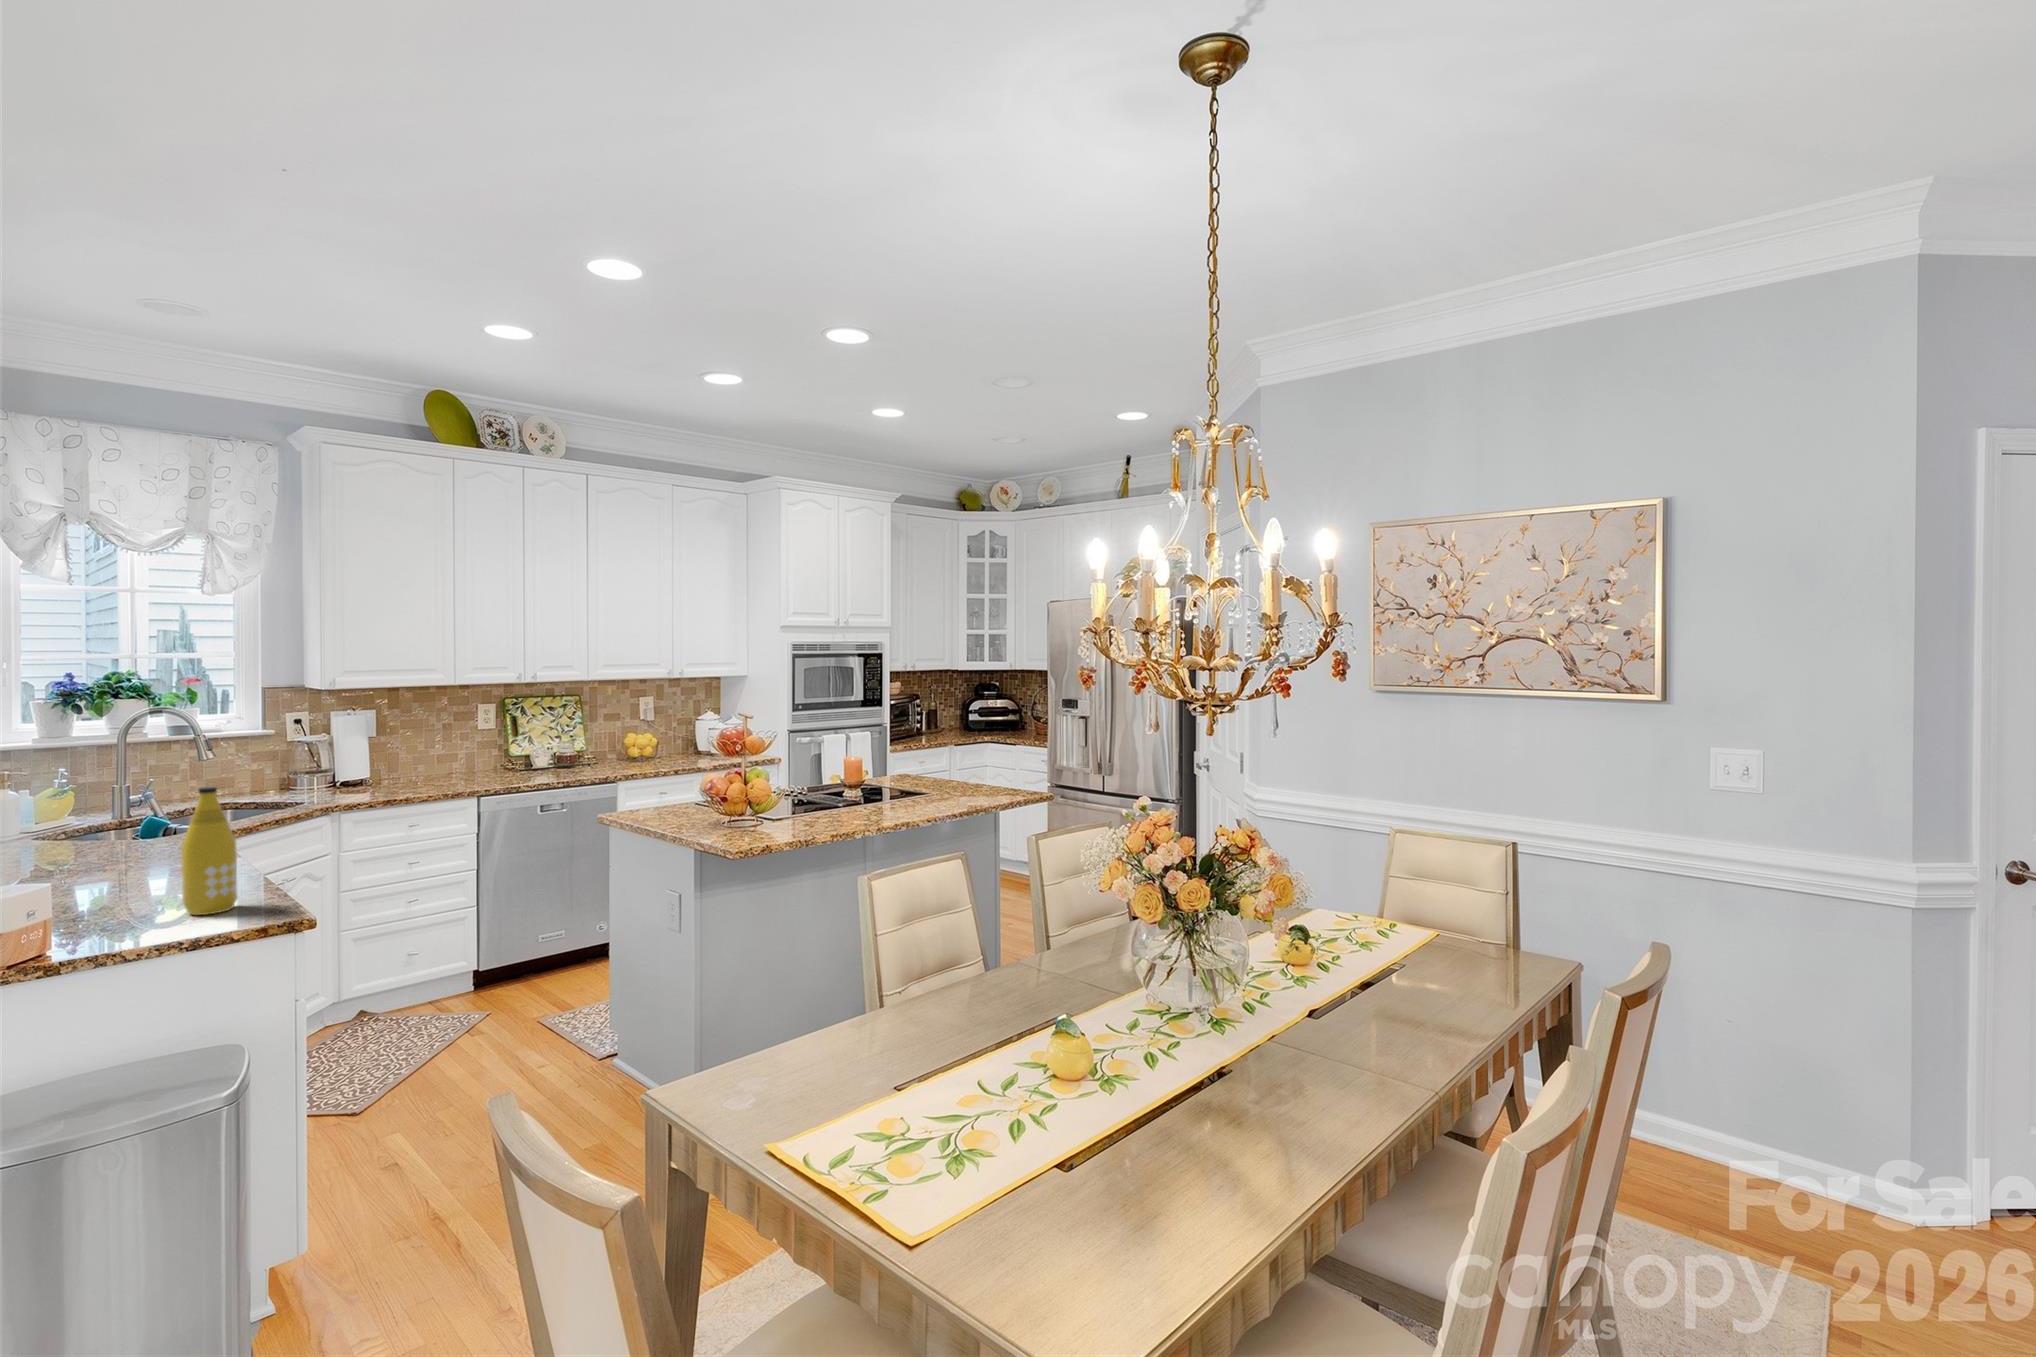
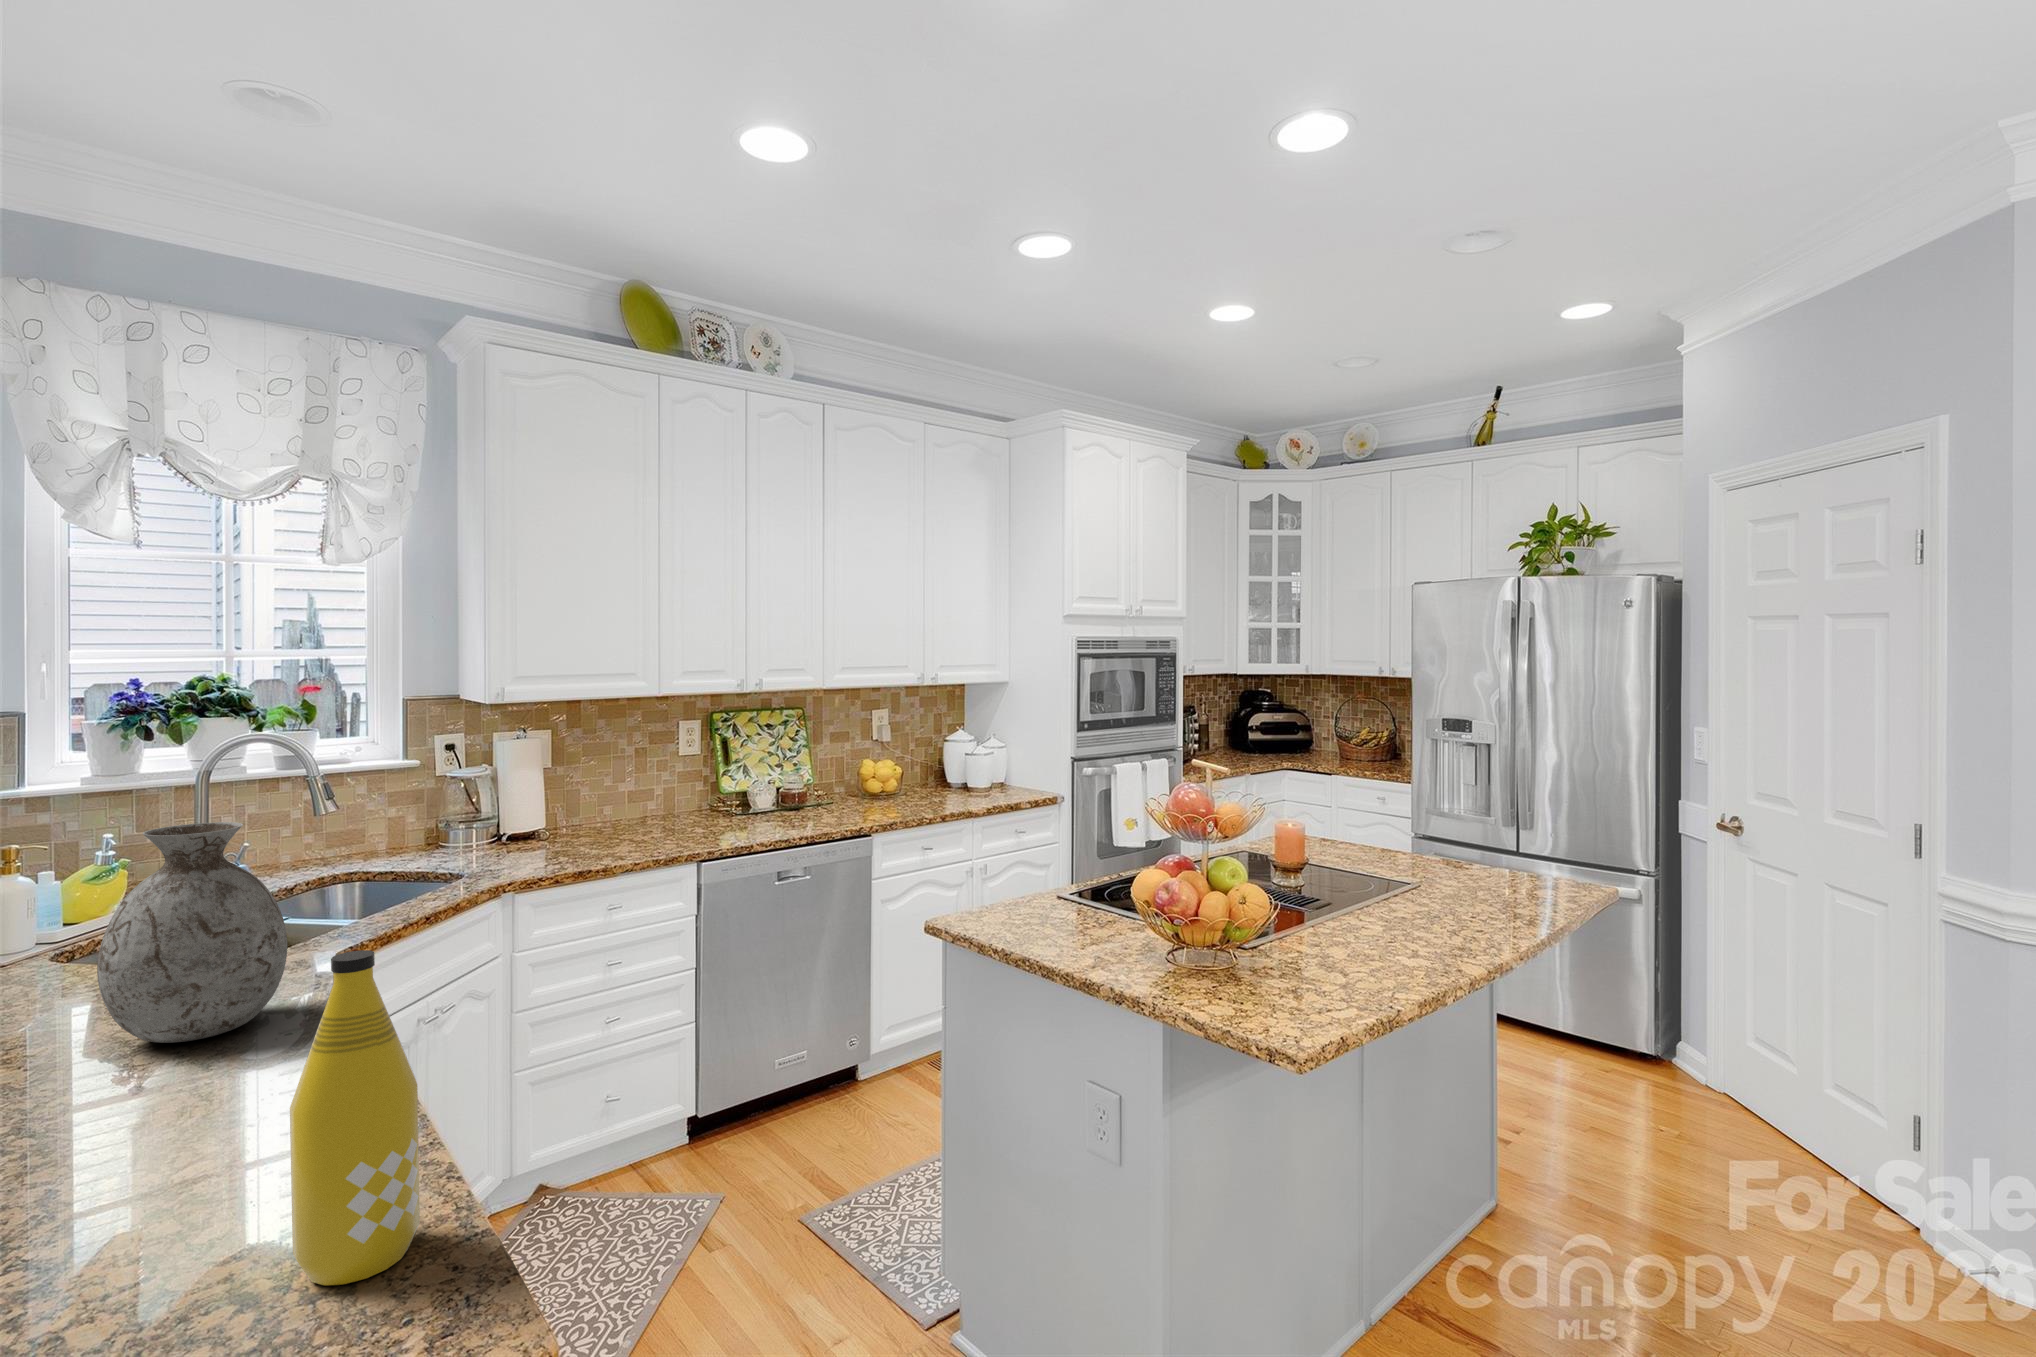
vase: none [75,752,178,864] -> present [97,822,287,1043]

